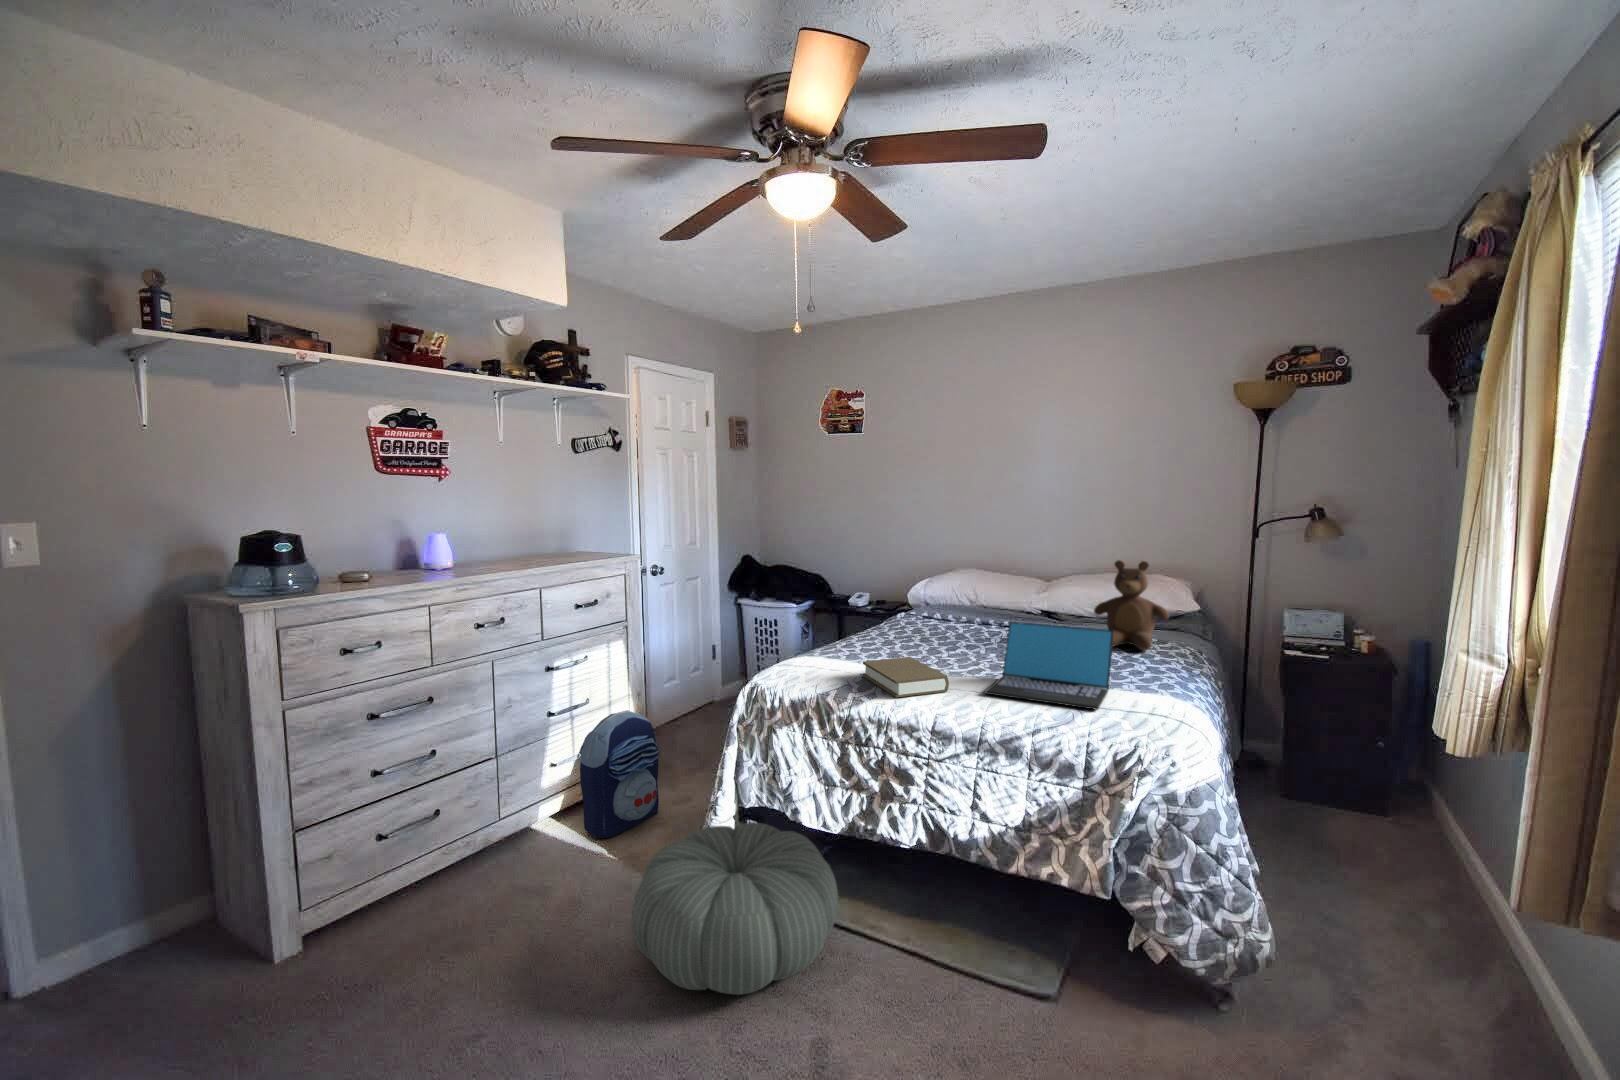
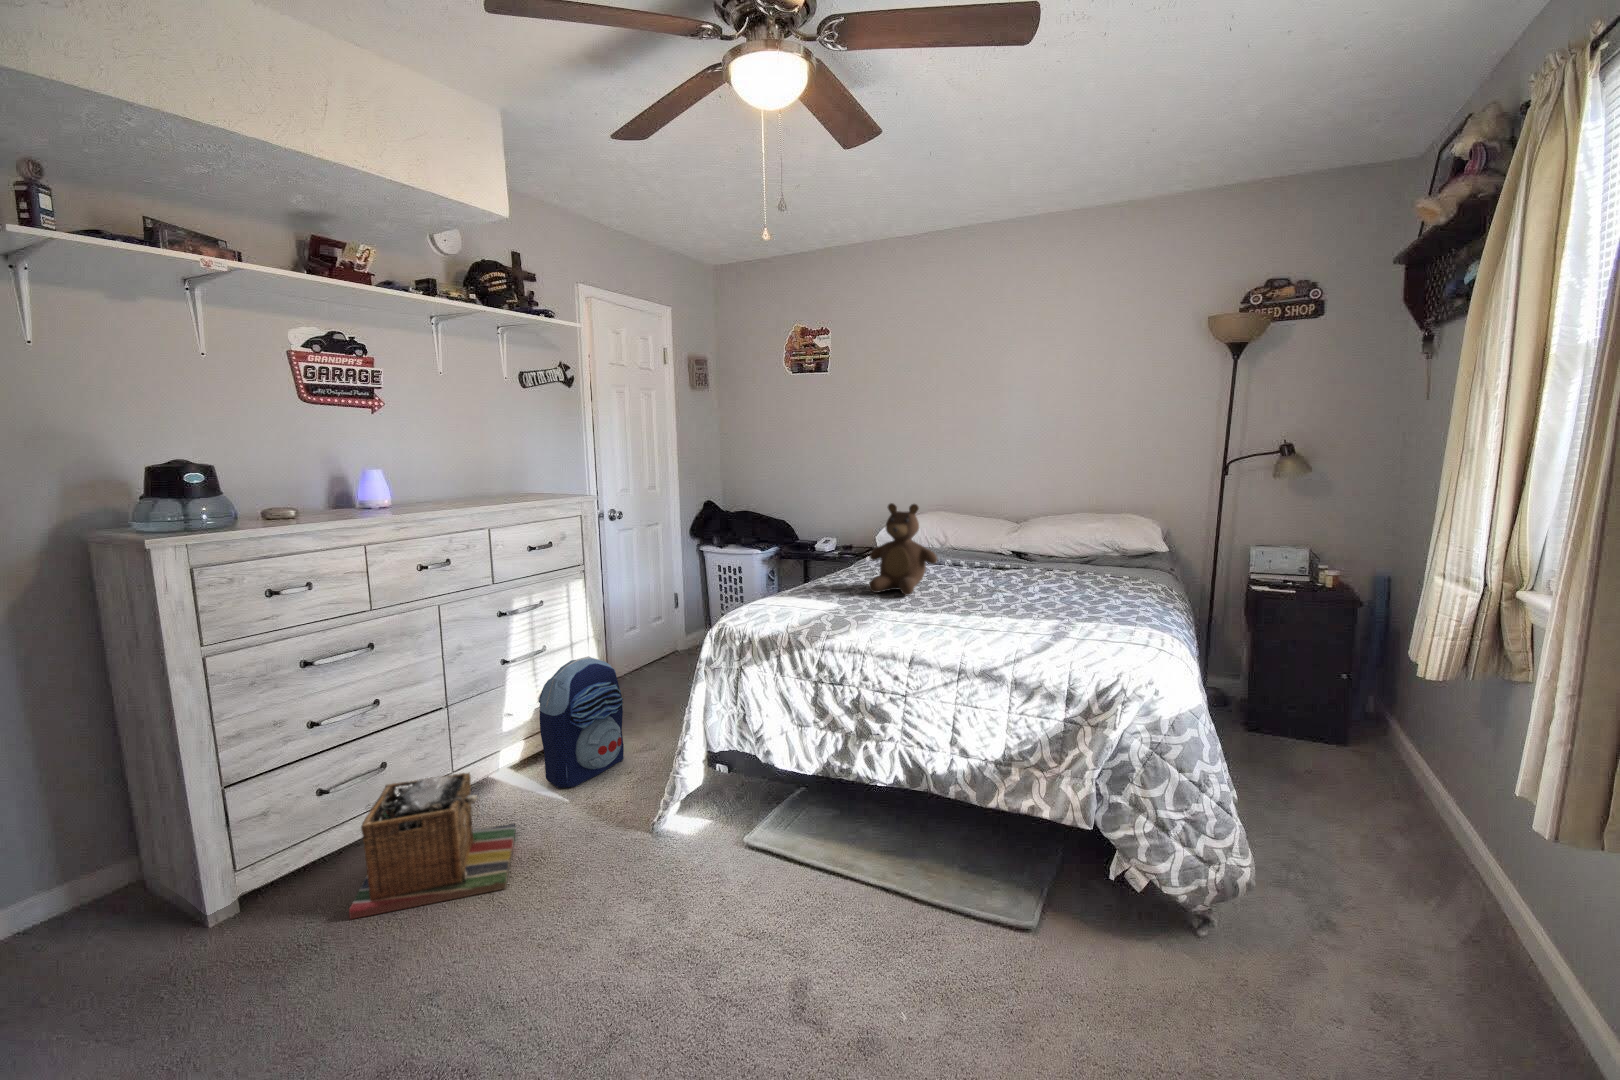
teddy bear: present [1094,560,1169,650] -> present [869,503,938,595]
laptop: present [985,622,1114,710] -> none [962,558,1091,643]
book: present [863,657,949,697] -> none [836,595,925,635]
laundry basket: none [401,822,555,961] -> present [349,773,516,919]
pouf: present [632,822,838,995] -> none [599,766,814,939]

